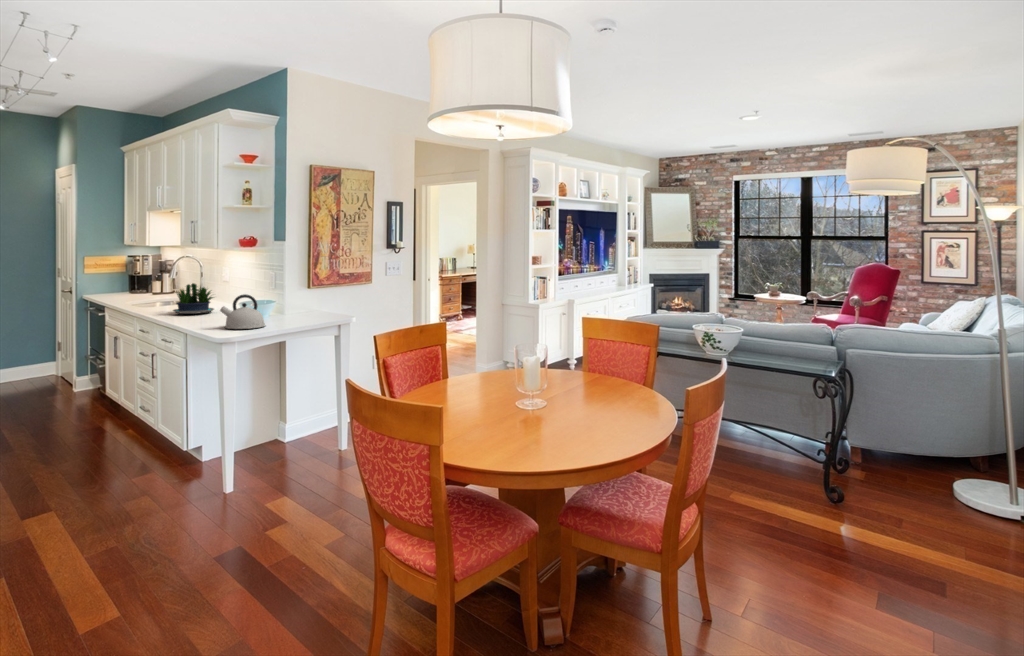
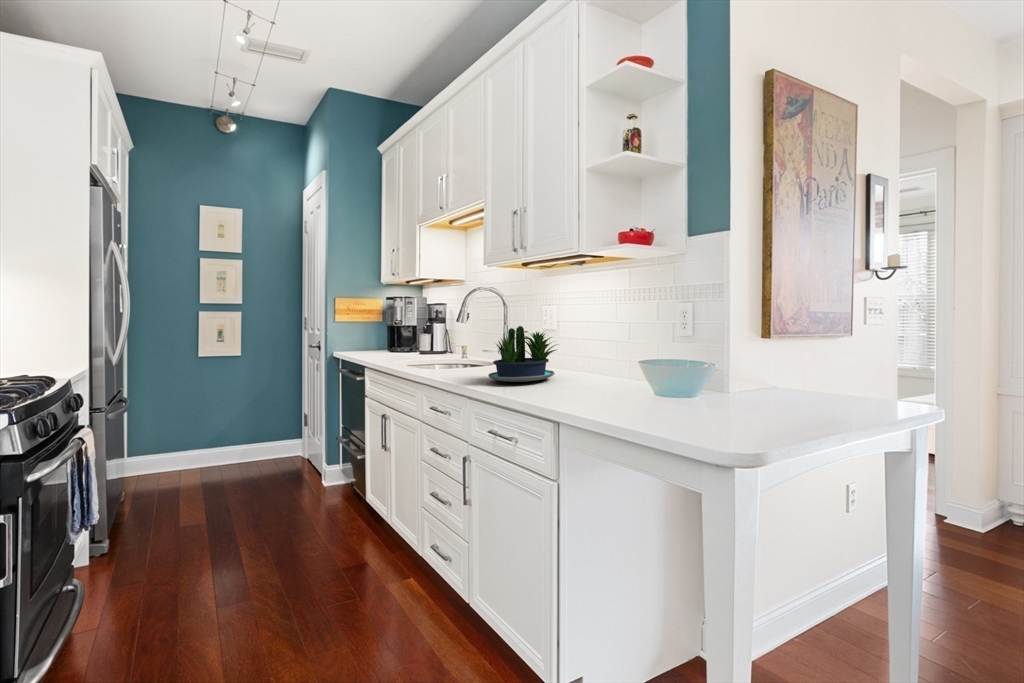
kettle: present [220,294,265,329] -> none [640,339,737,422]

